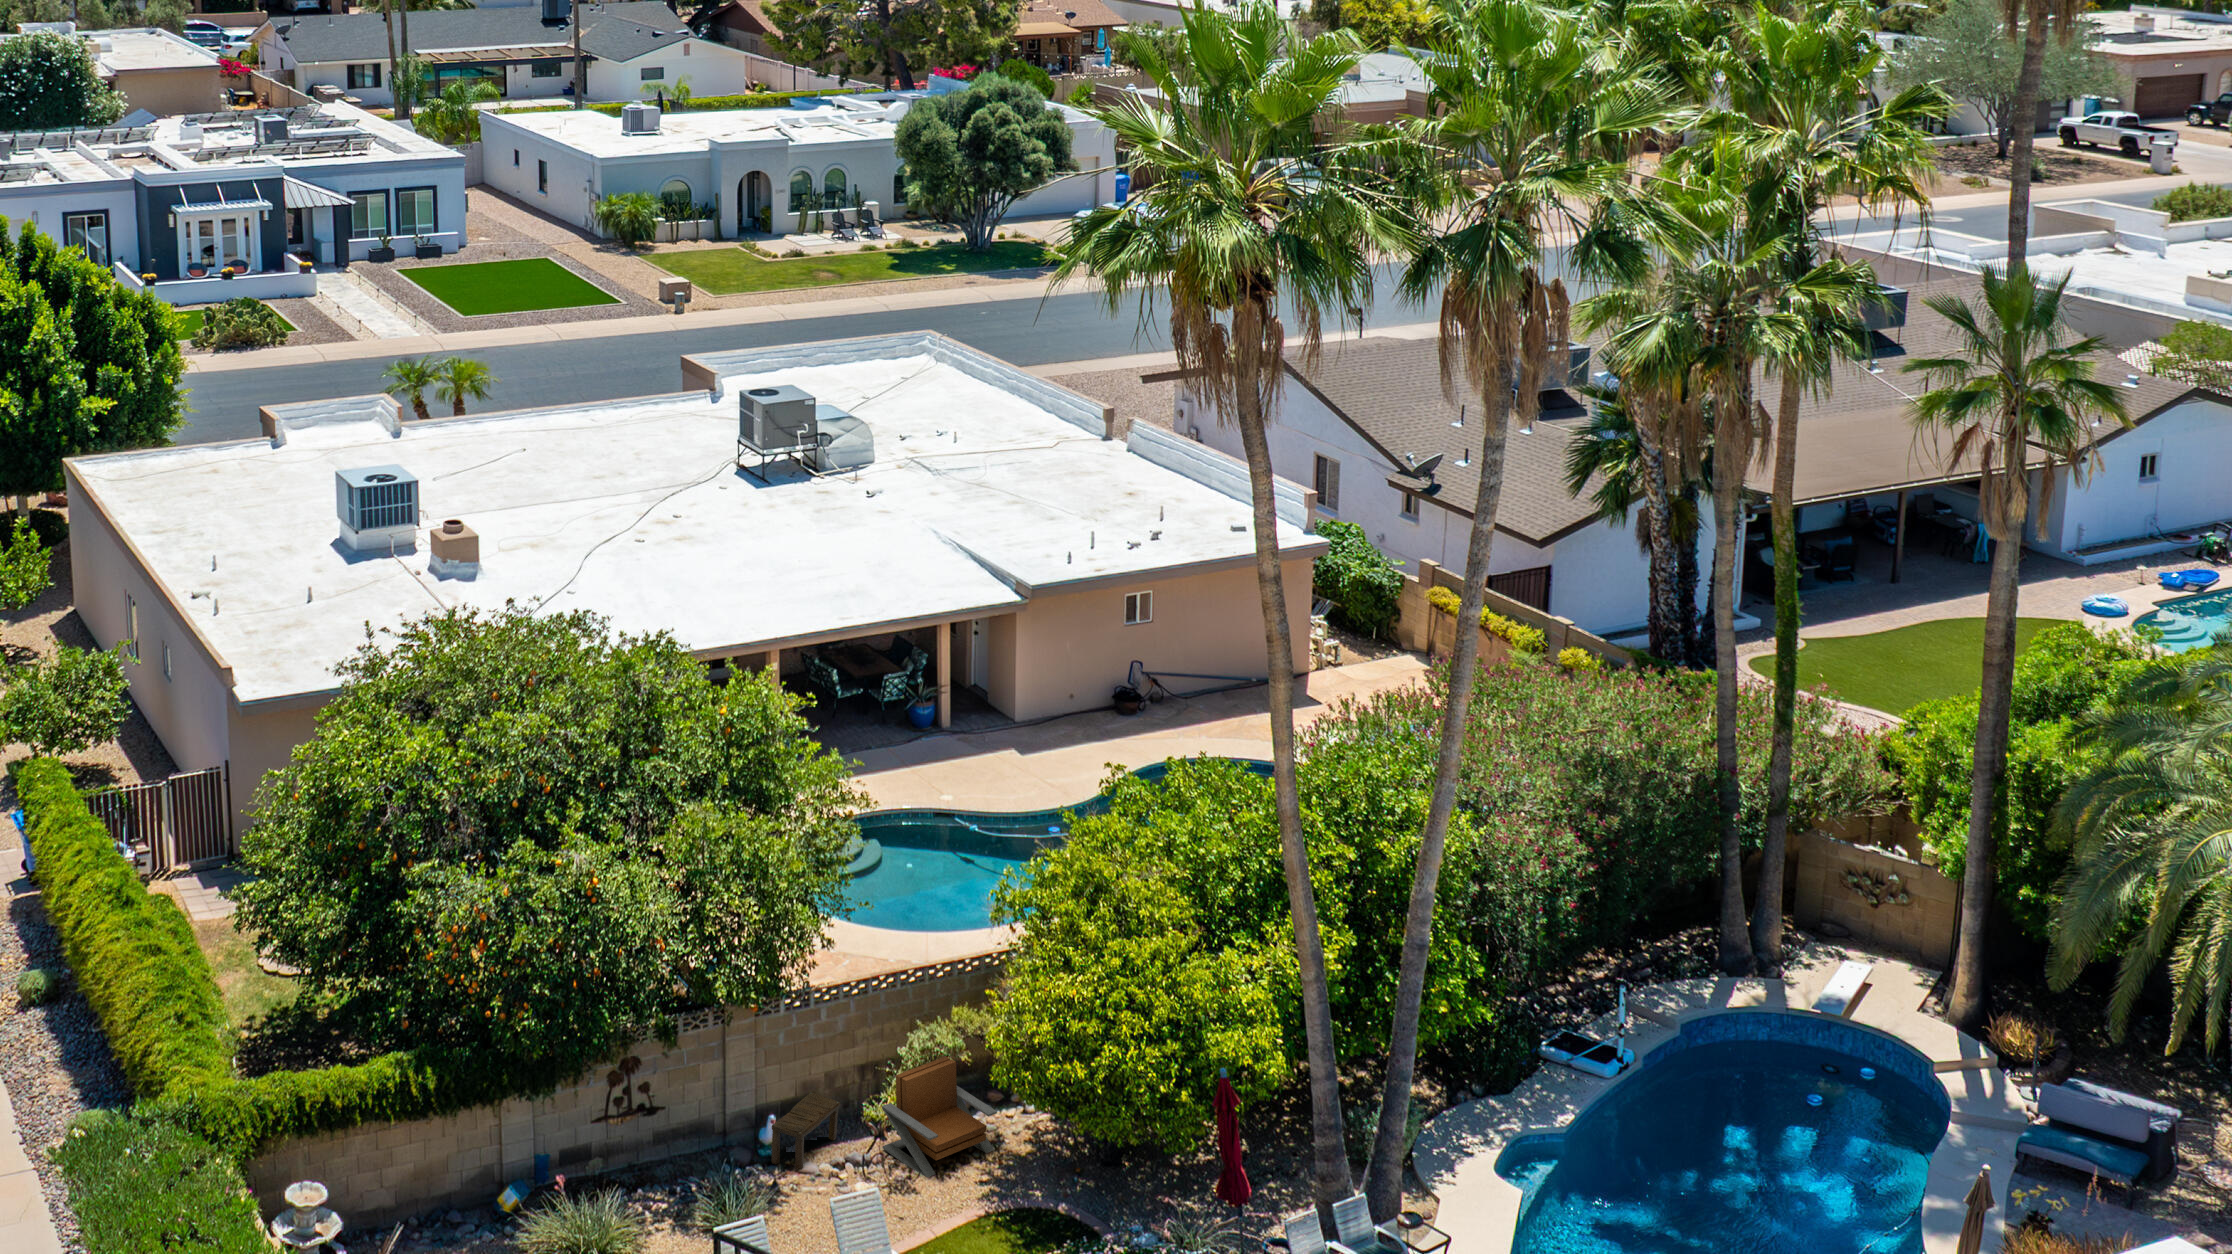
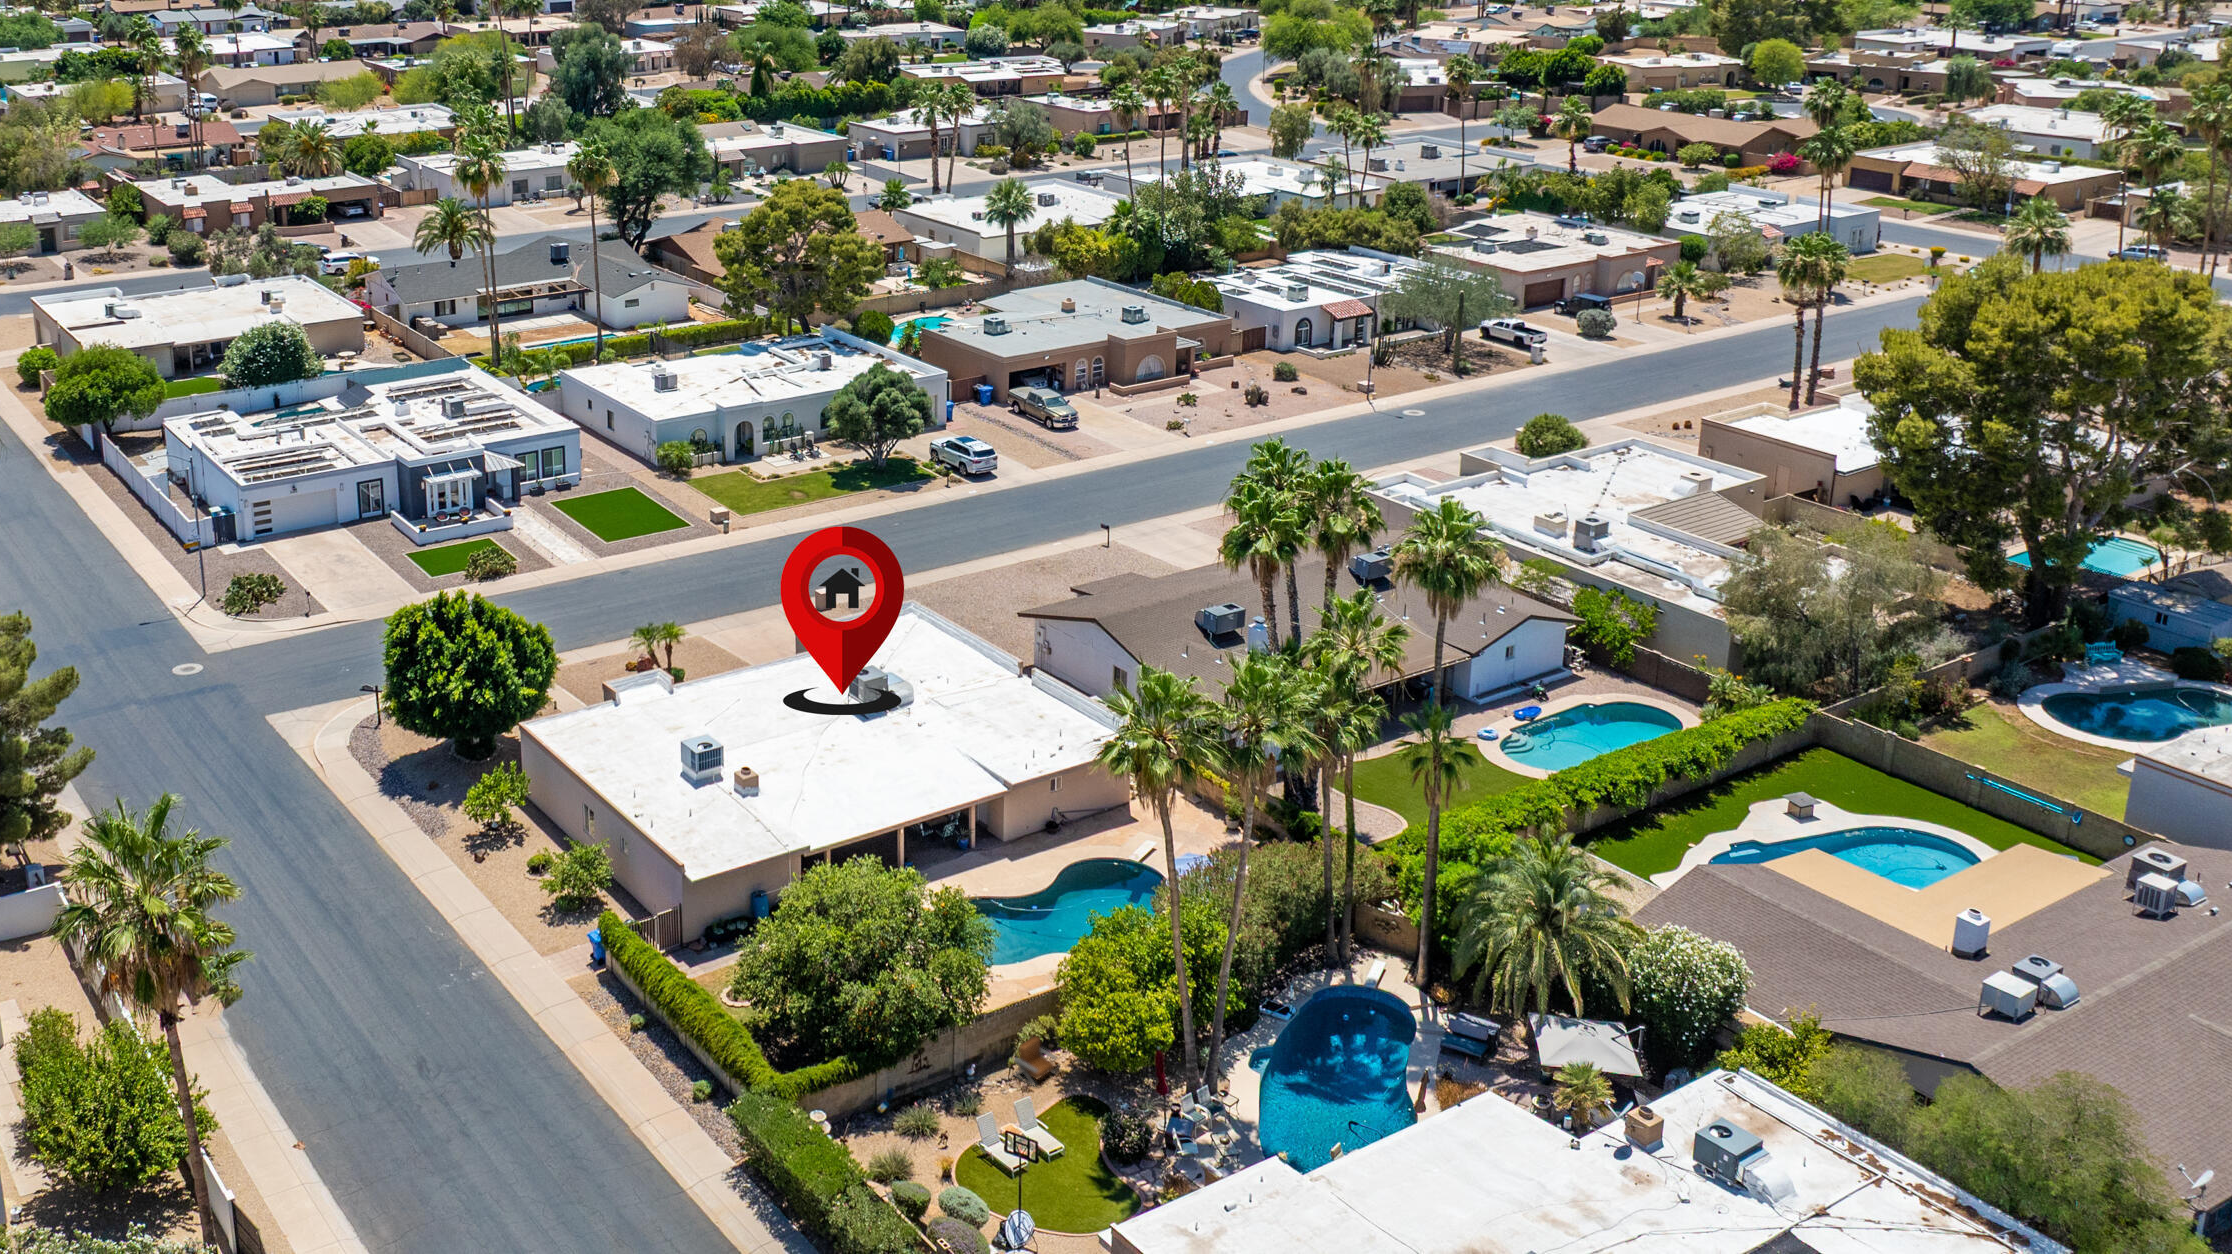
bench: present [772,1093,840,1170] -> none [971,1054,995,1088]

